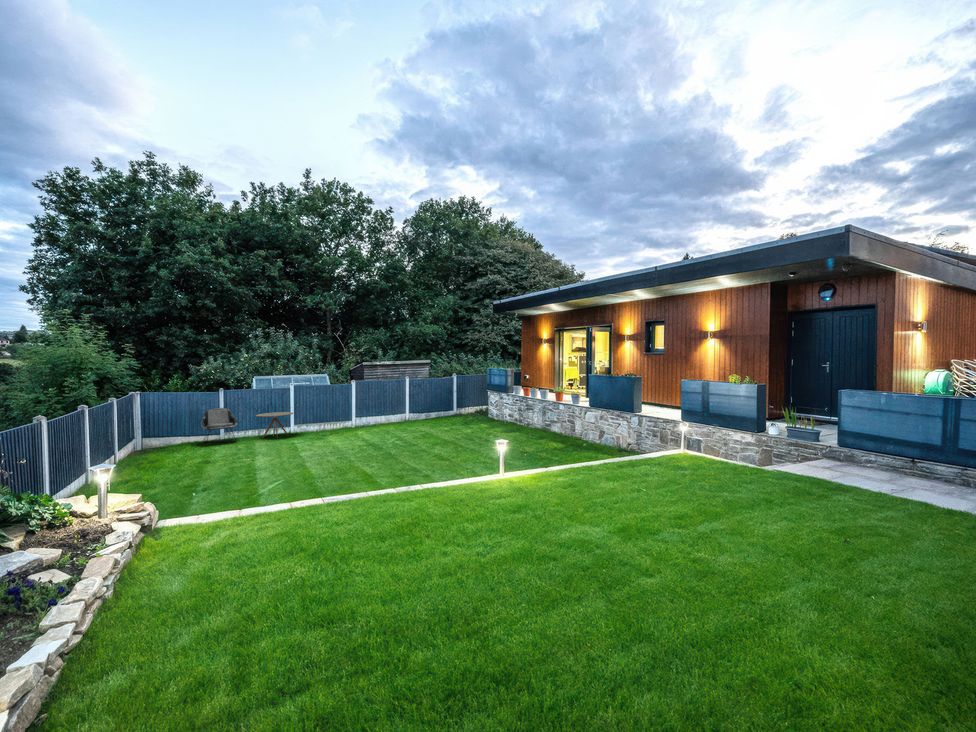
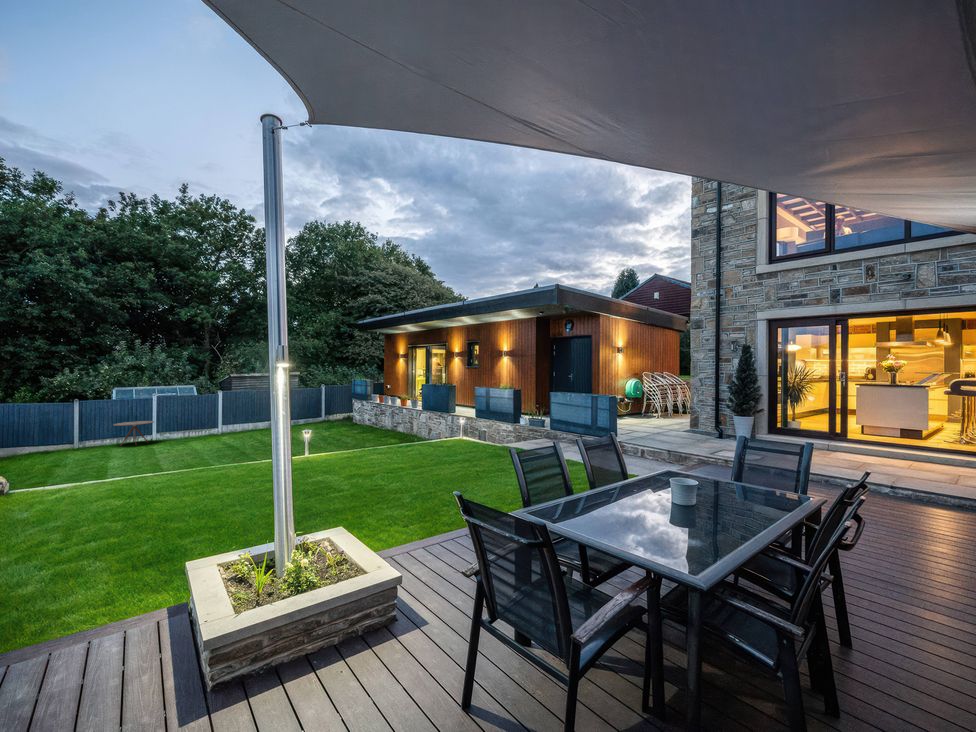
lounge chair: present [201,408,238,443] -> none [51,418,92,455]

